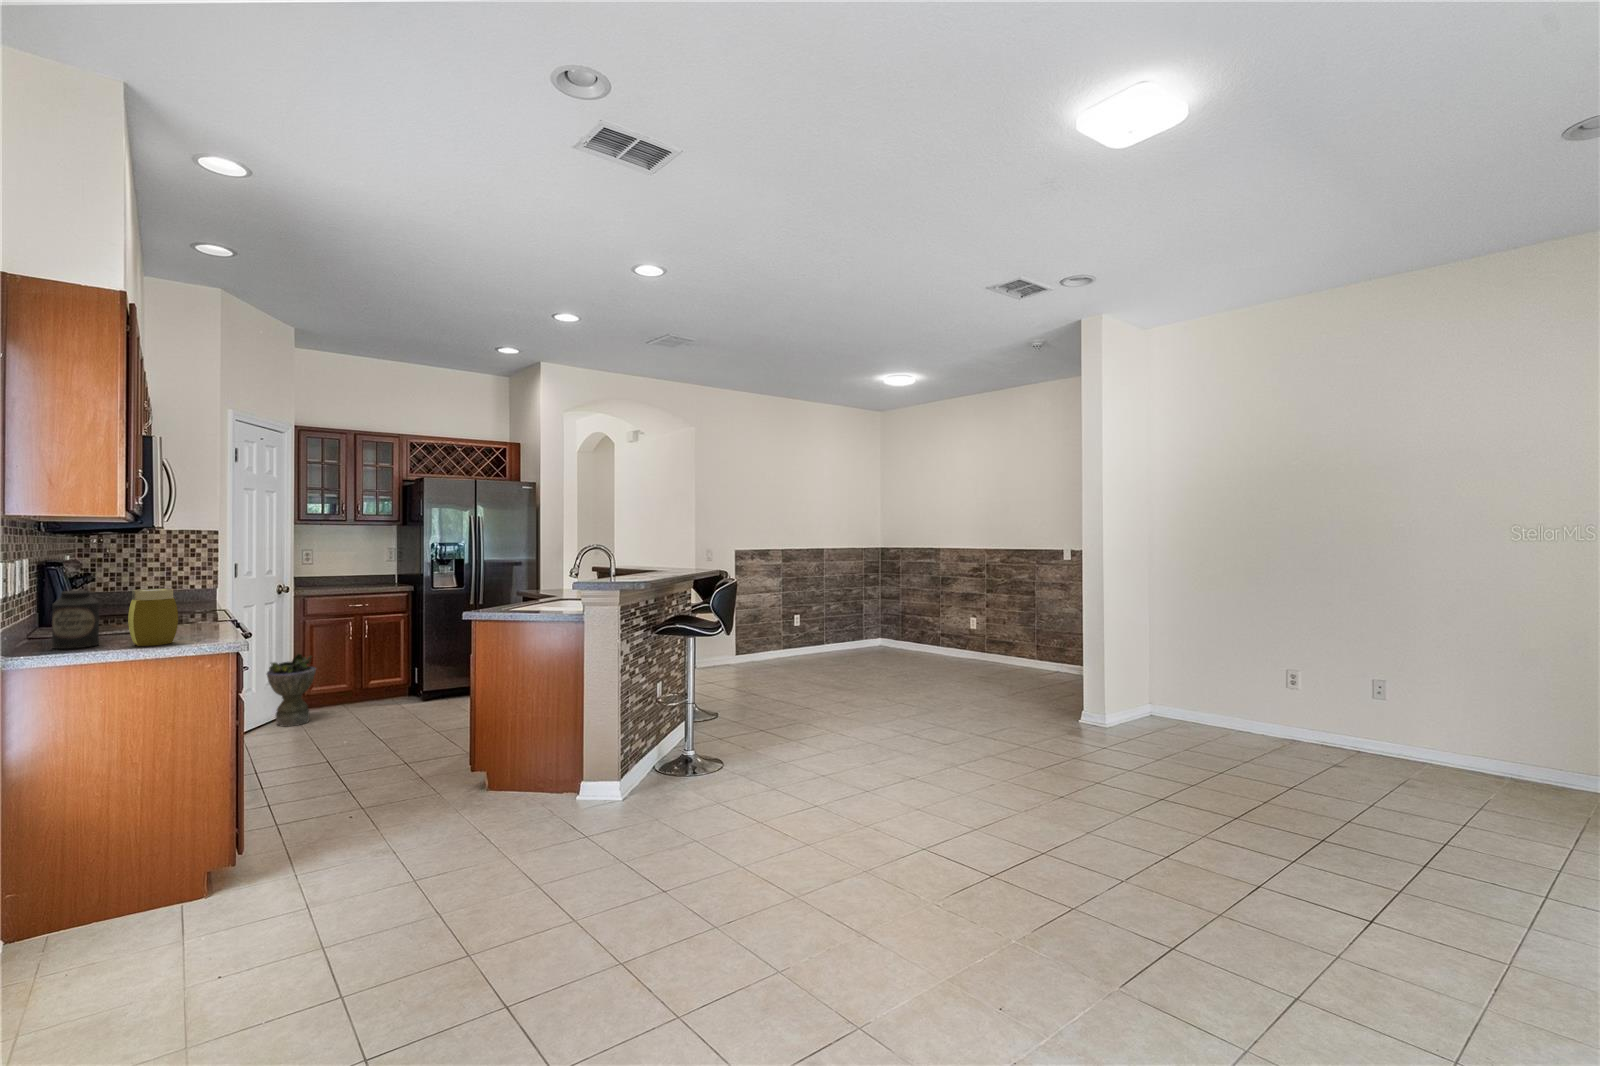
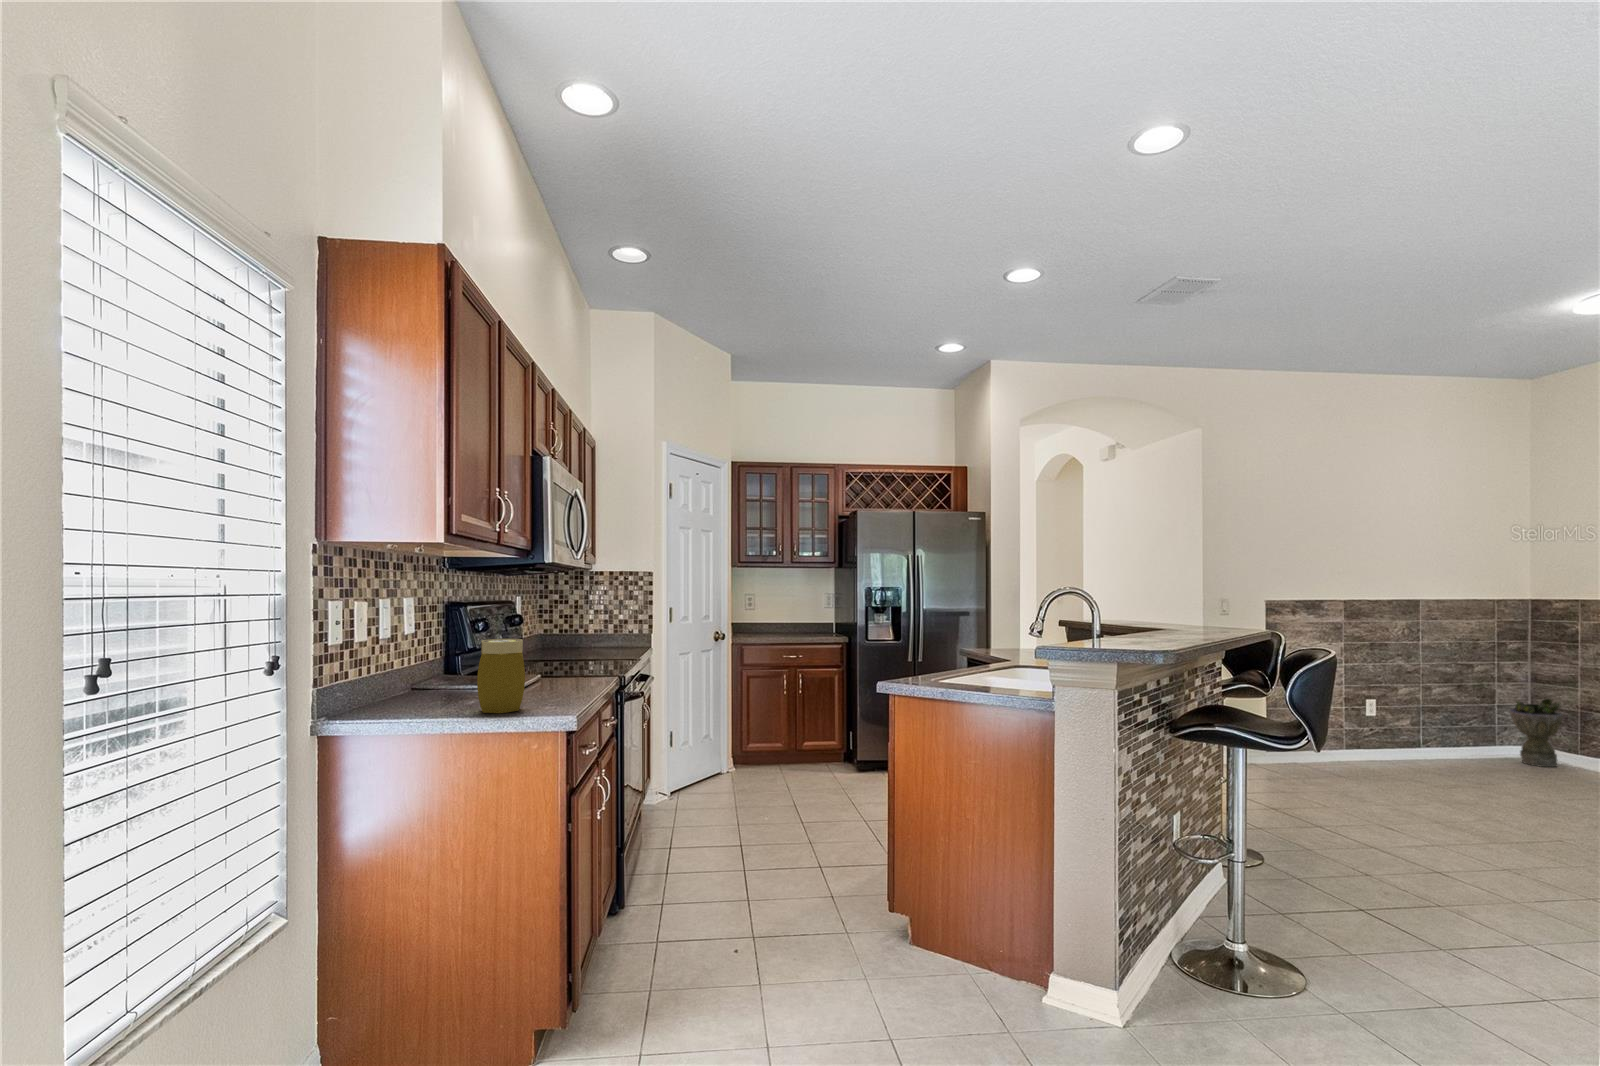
canister: present [52,590,99,649] -> none [411,638,457,710]
planter: present [267,654,316,727] -> present [1510,699,1563,767]

